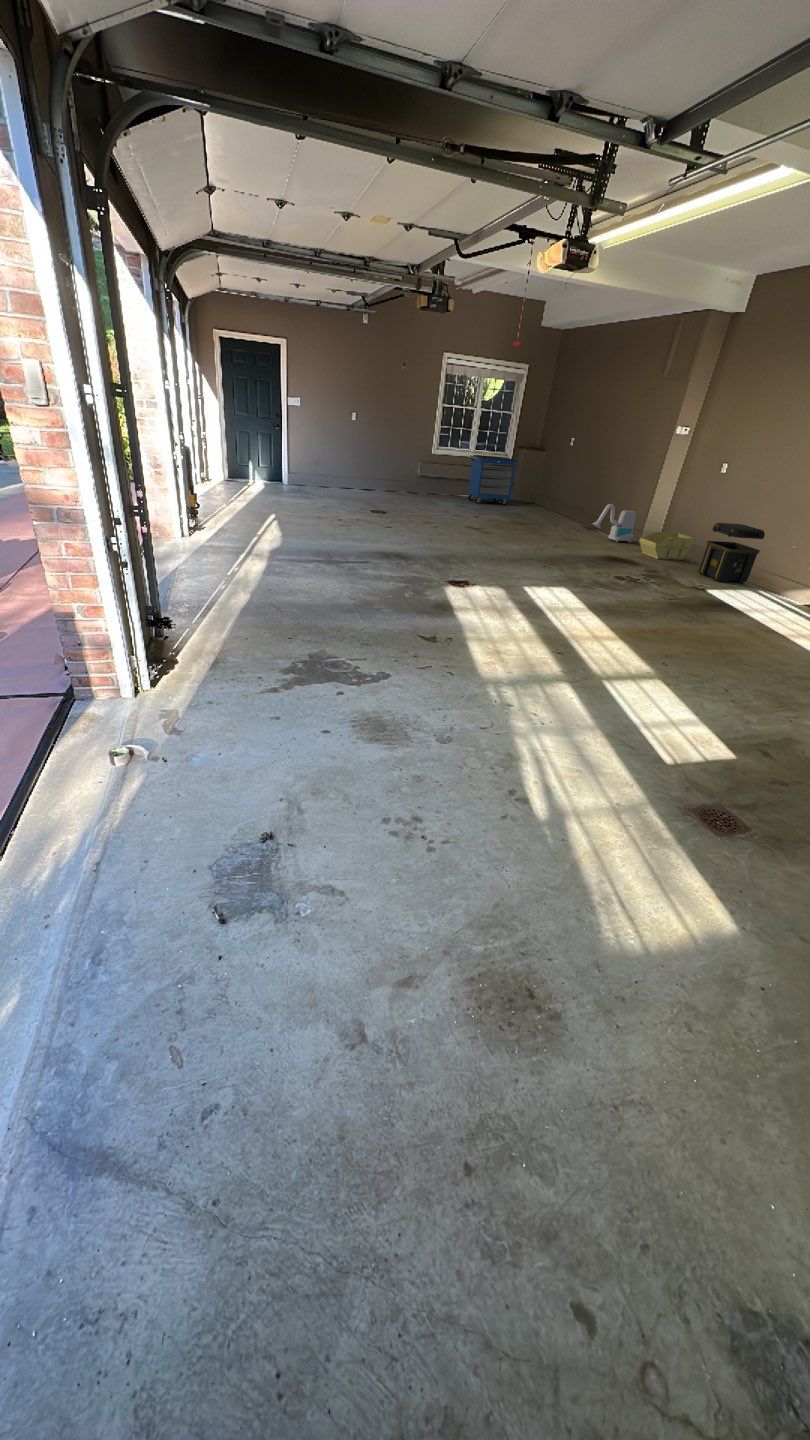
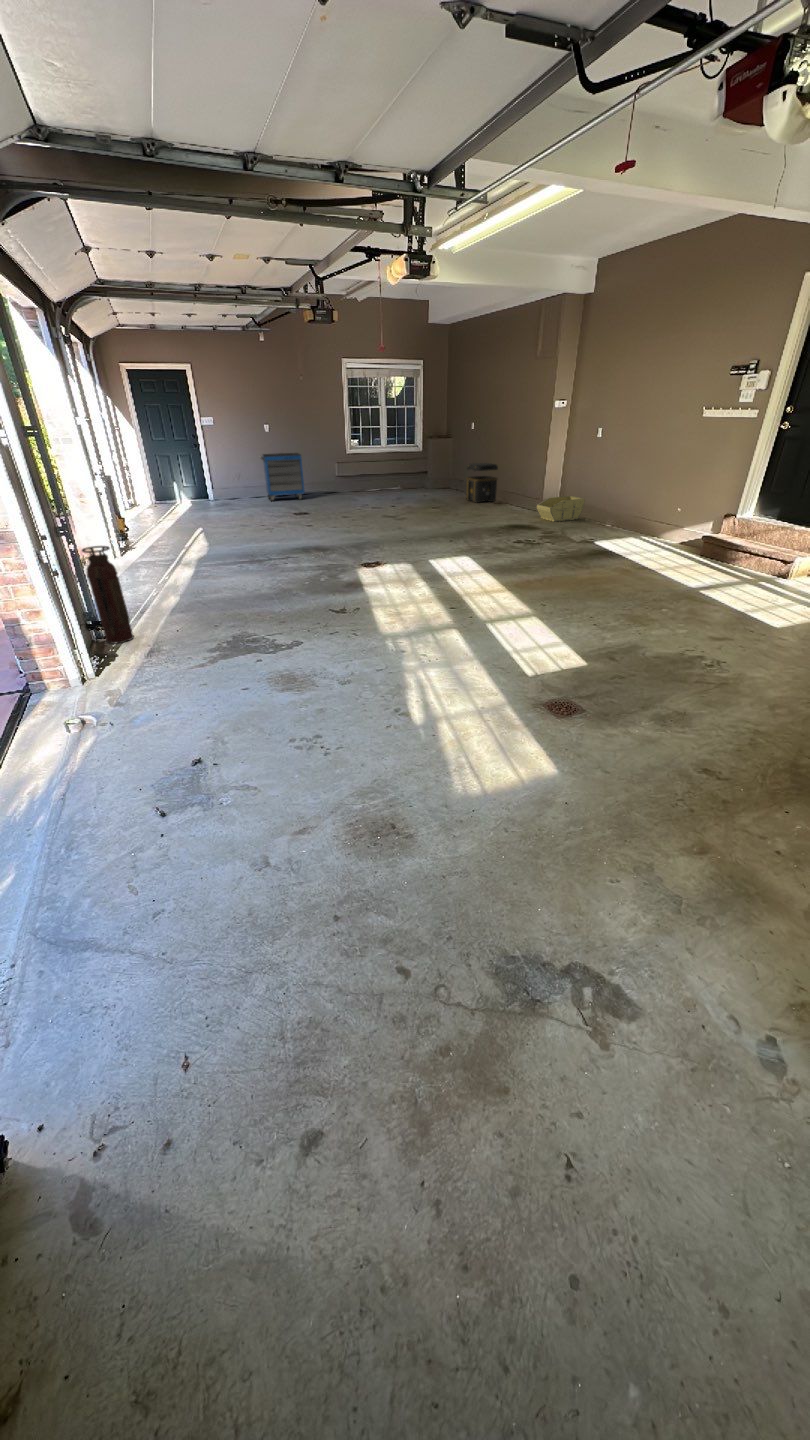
storage cabinet: present [468,455,516,505] -> present [259,453,304,501]
vacuum cleaner: present [592,504,636,543] -> none [495,478,534,512]
toolbox: present [699,523,765,582] -> present [466,463,498,503]
fire extinguisher: none [153,531,197,645] -> present [82,546,134,644]

